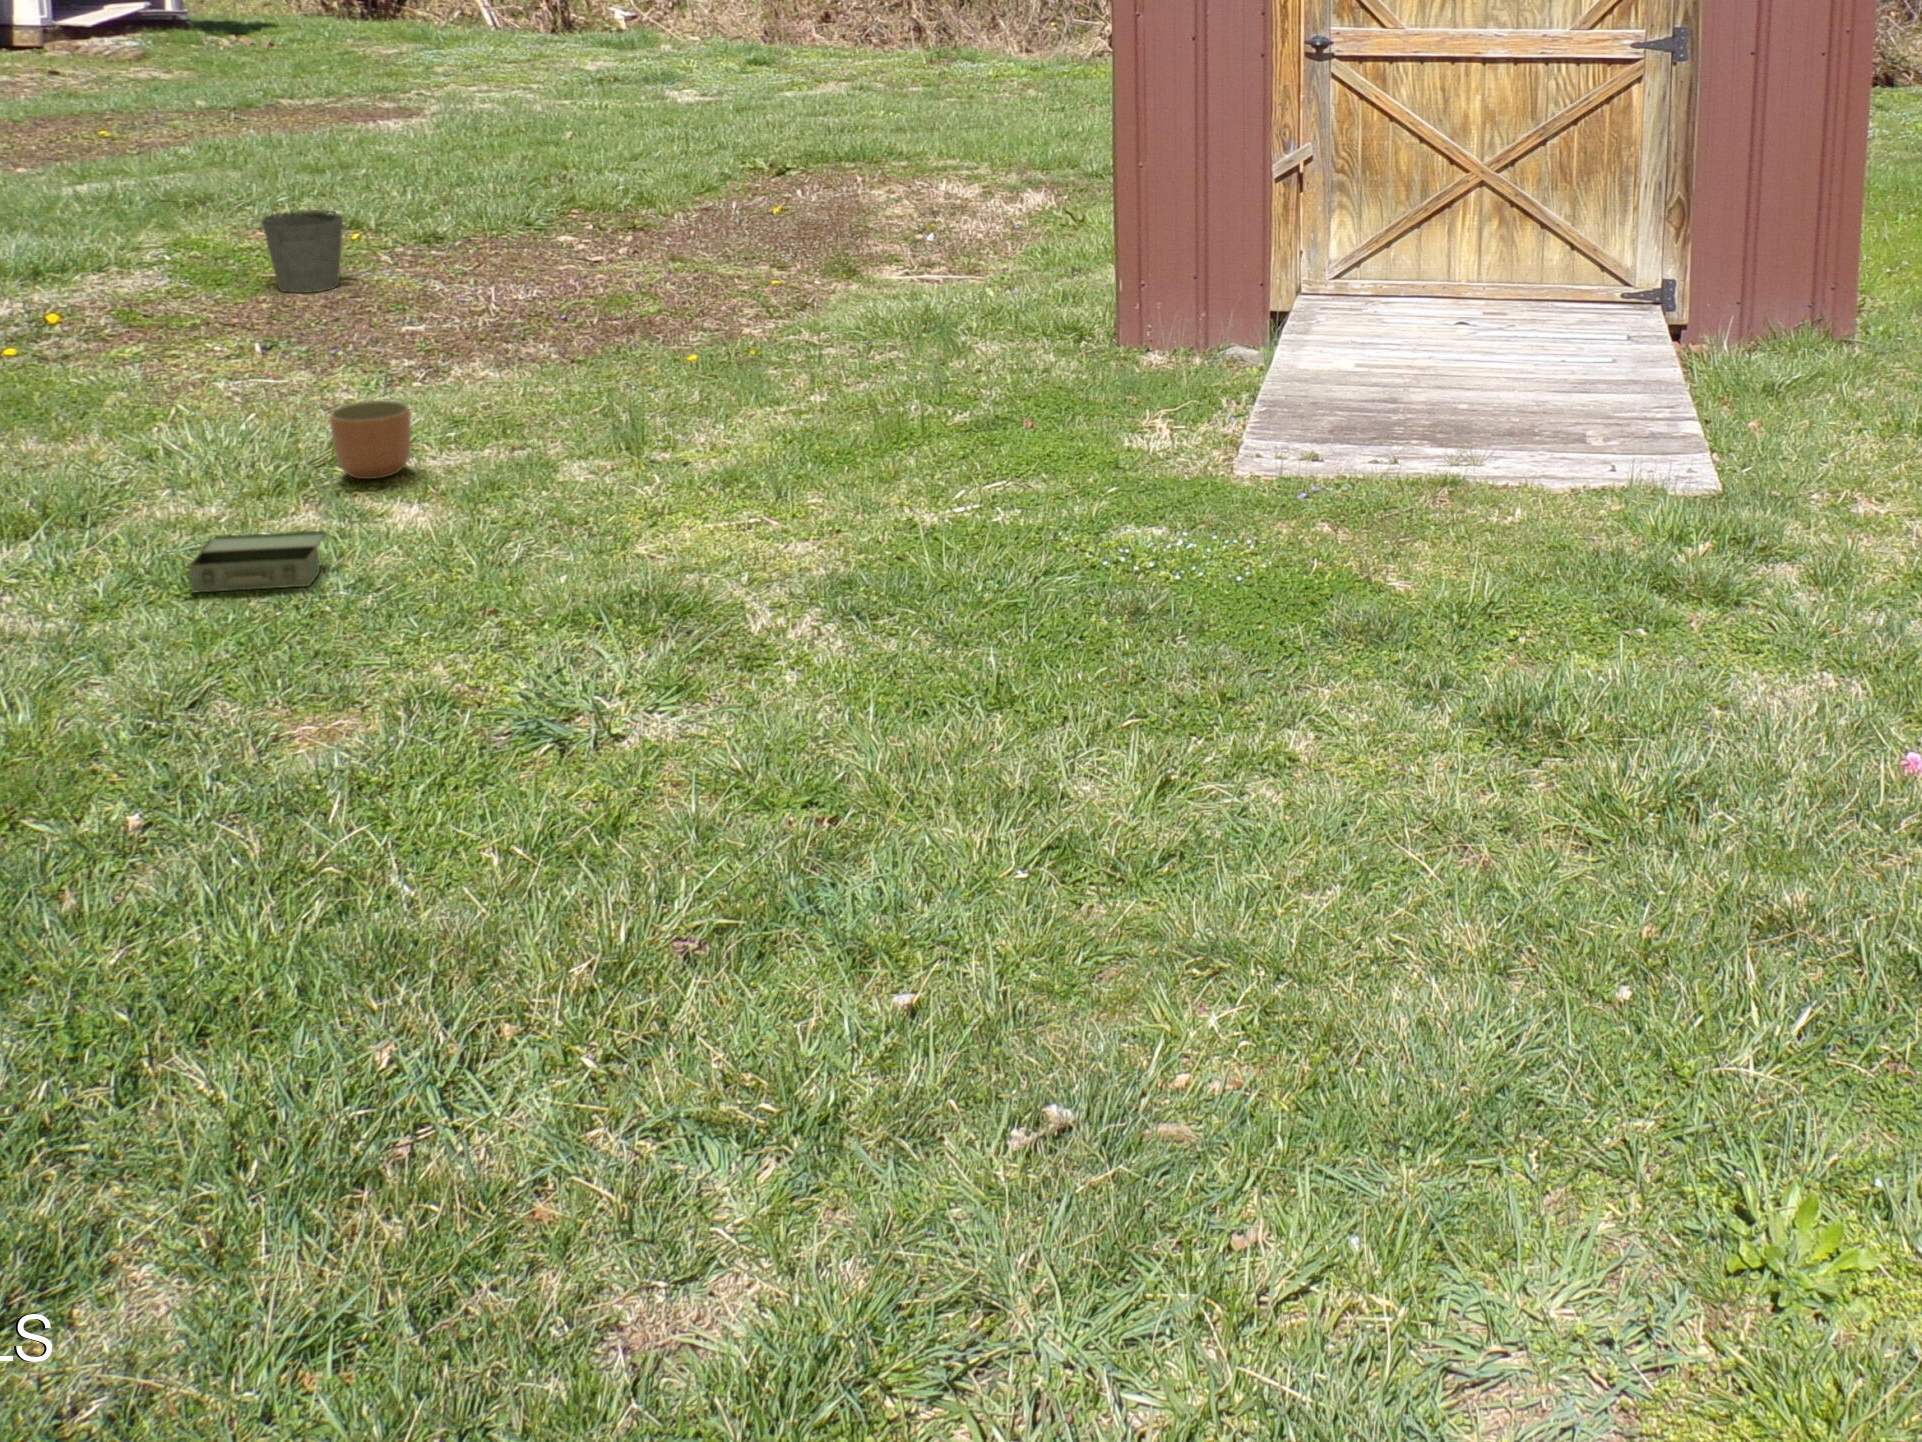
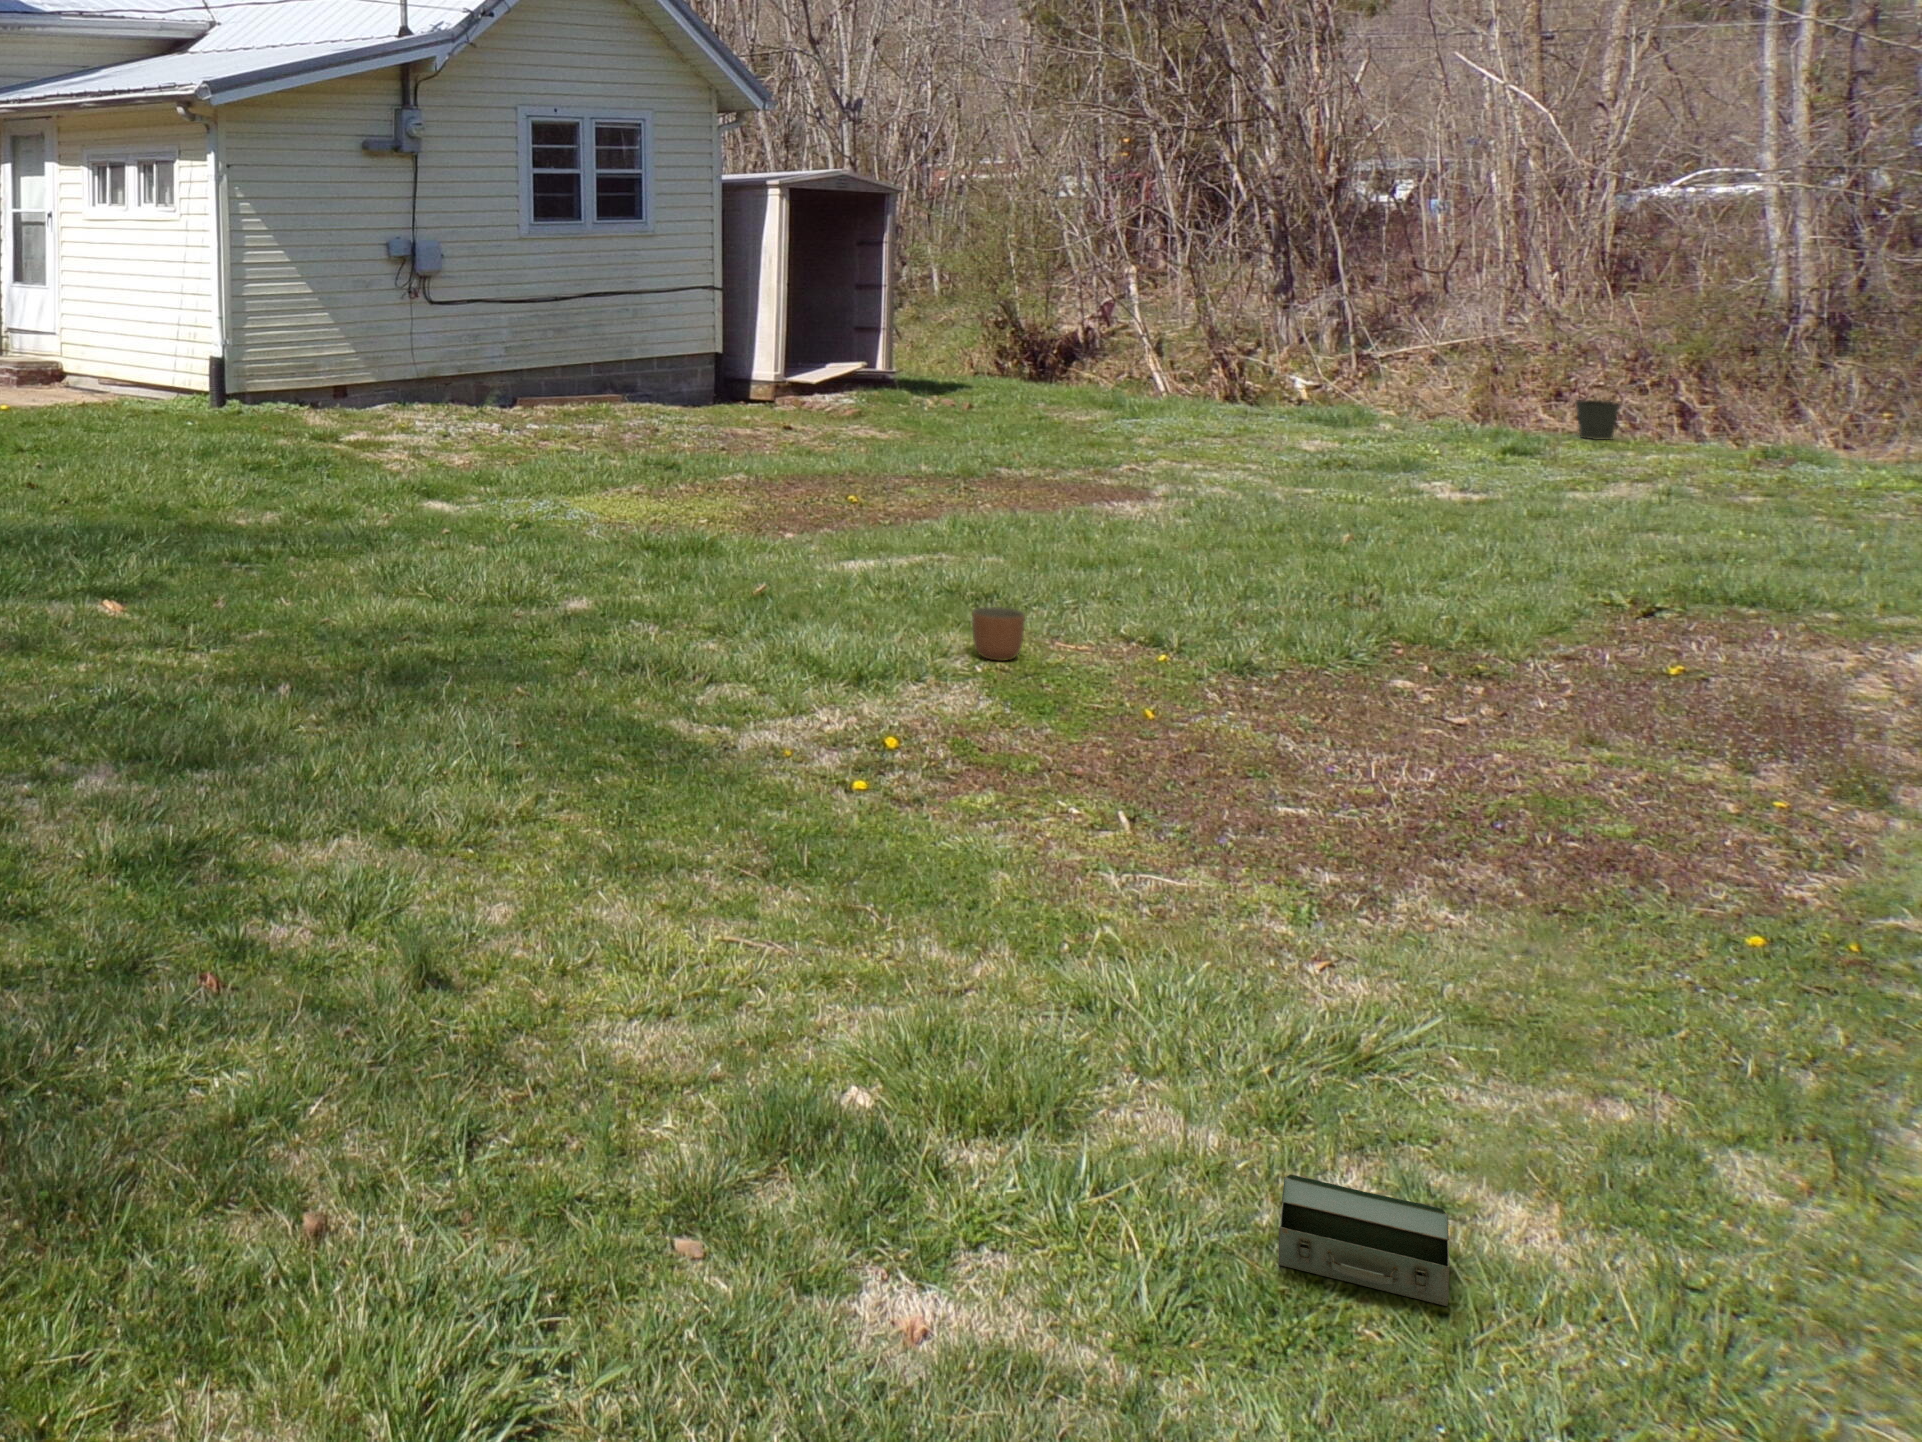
bucket: present [261,210,343,293] -> present [1576,400,1619,440]
planter: present [330,401,411,479] -> present [972,607,1025,661]

